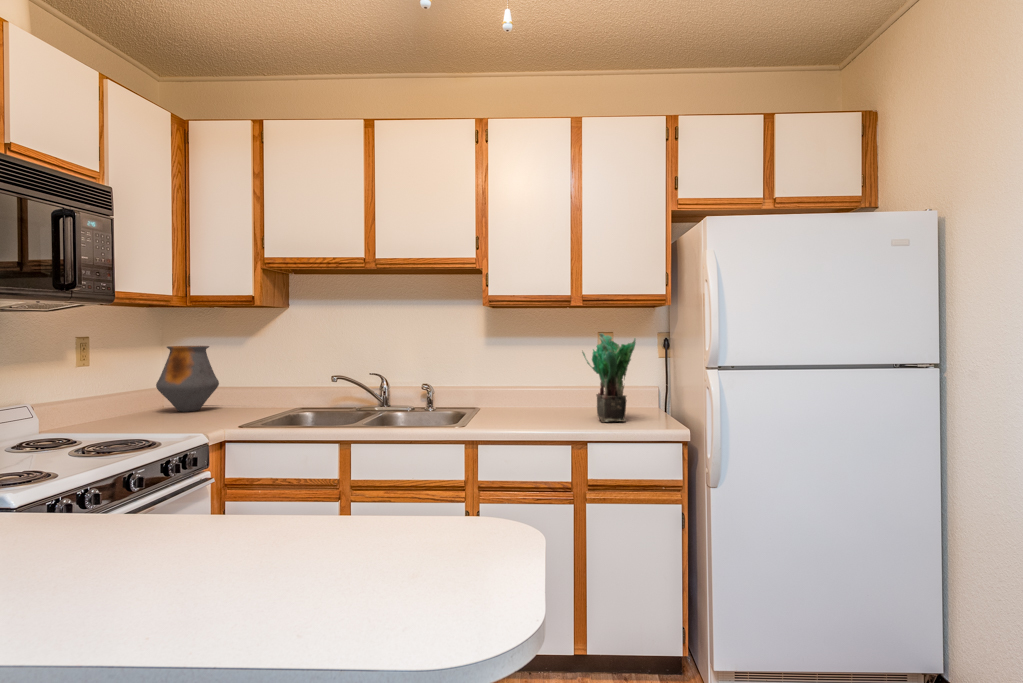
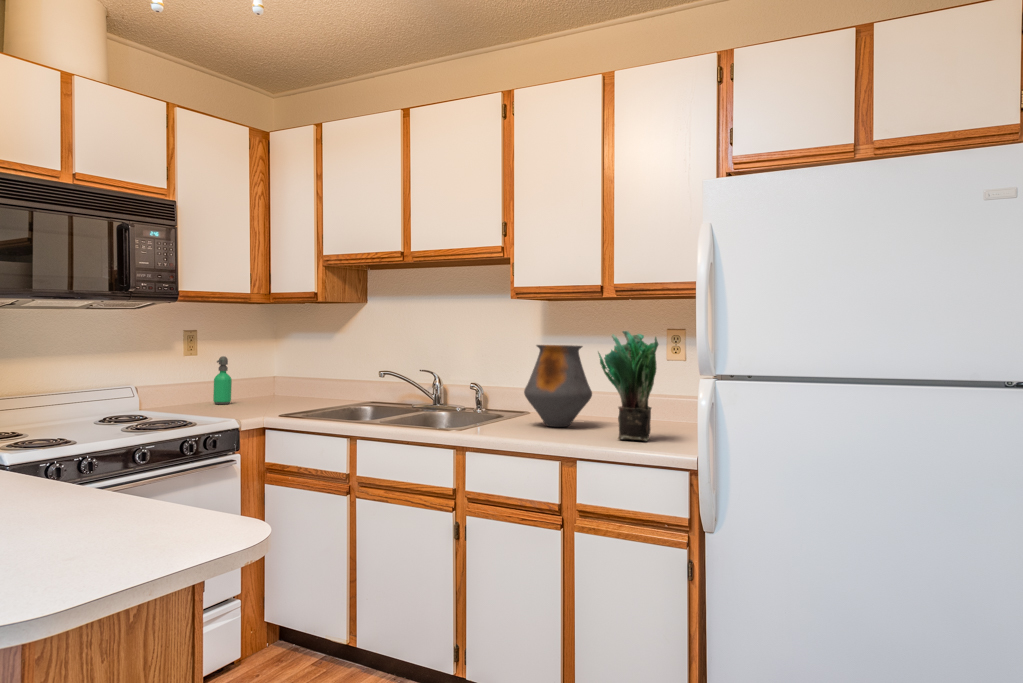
vase: present [156,346,219,412] -> present [524,345,592,427]
soap dispenser: none [117,367,139,421] -> present [213,356,232,404]

